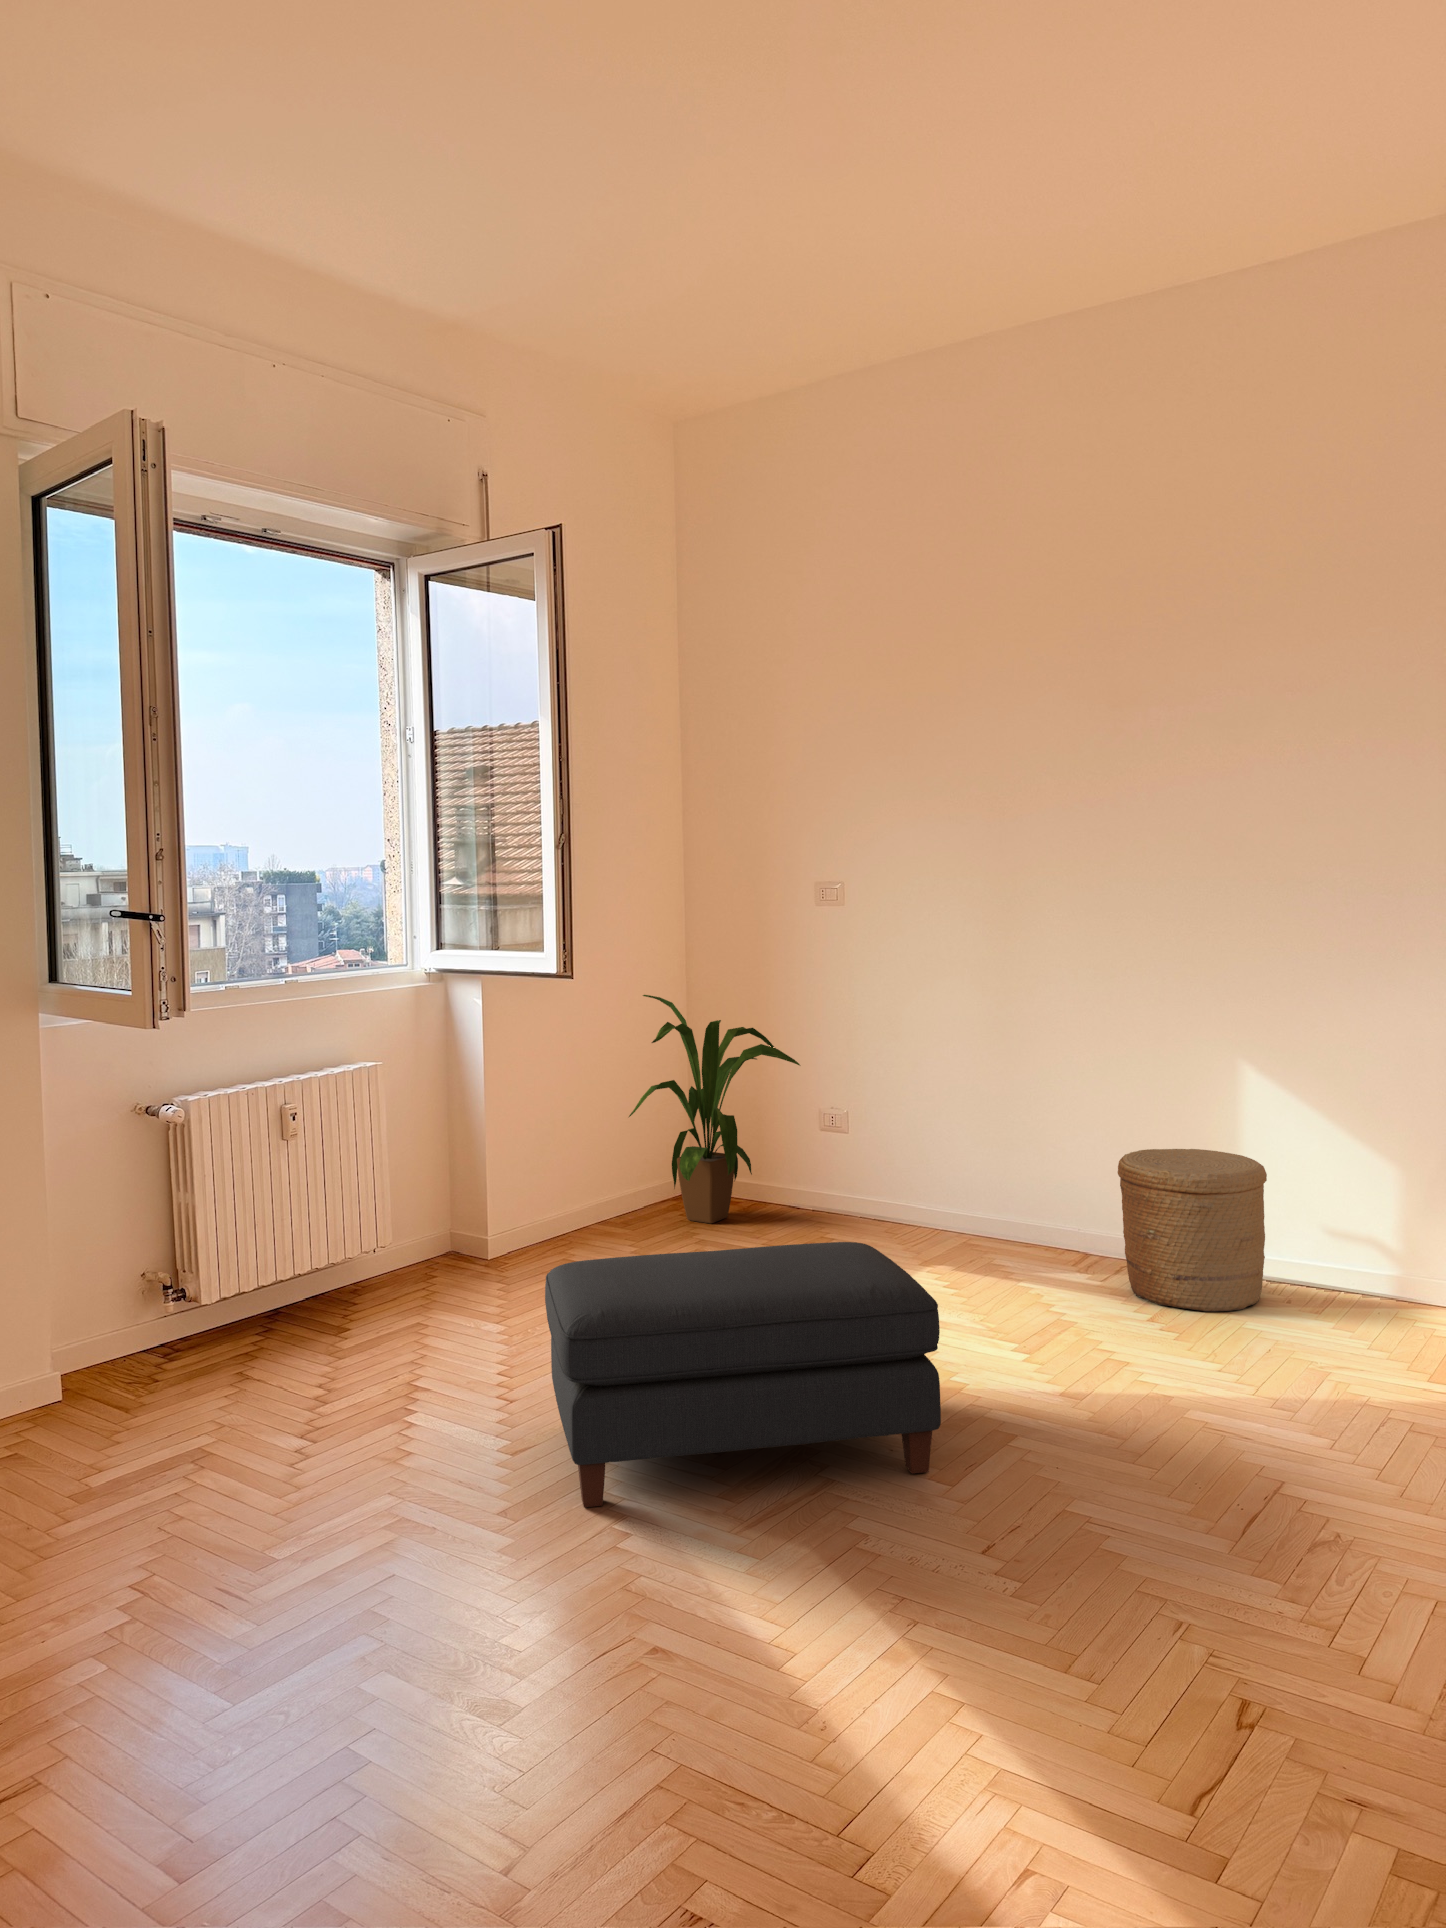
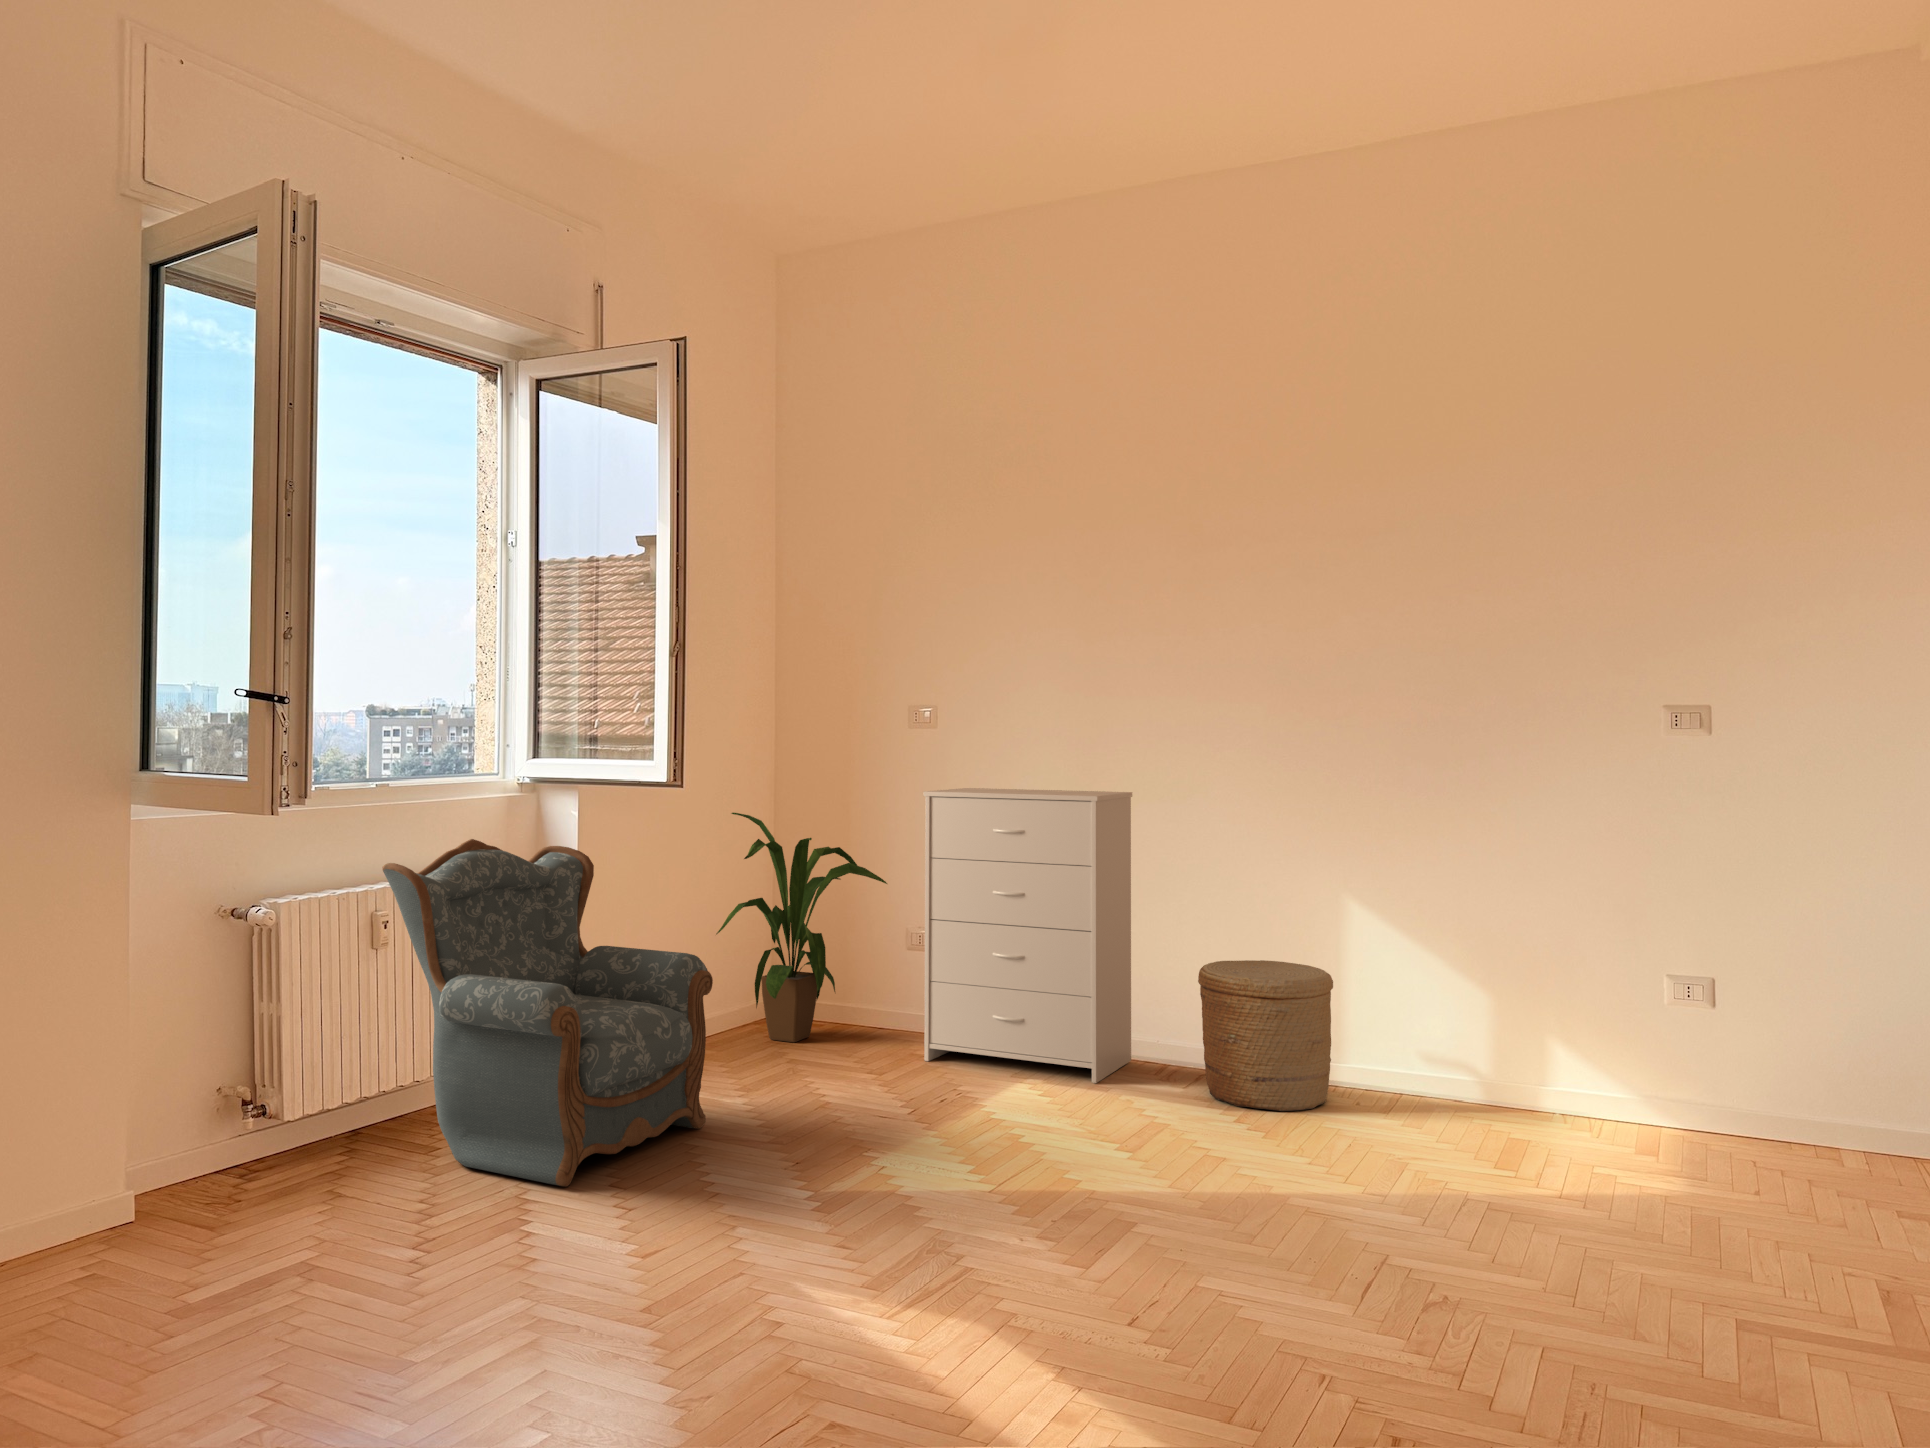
dresser: none [830,966,1055,1275] -> present [923,788,1132,1083]
armchair: none [283,1033,605,1375] -> present [382,839,713,1187]
ottoman: present [545,1242,941,1508] -> none [678,1040,1075,1303]

